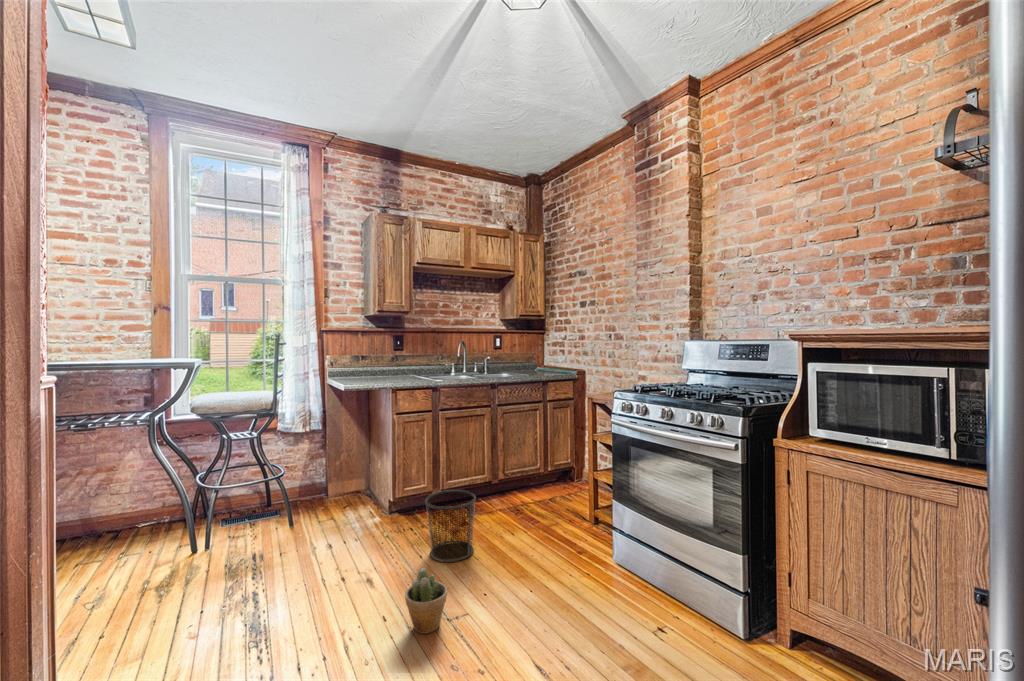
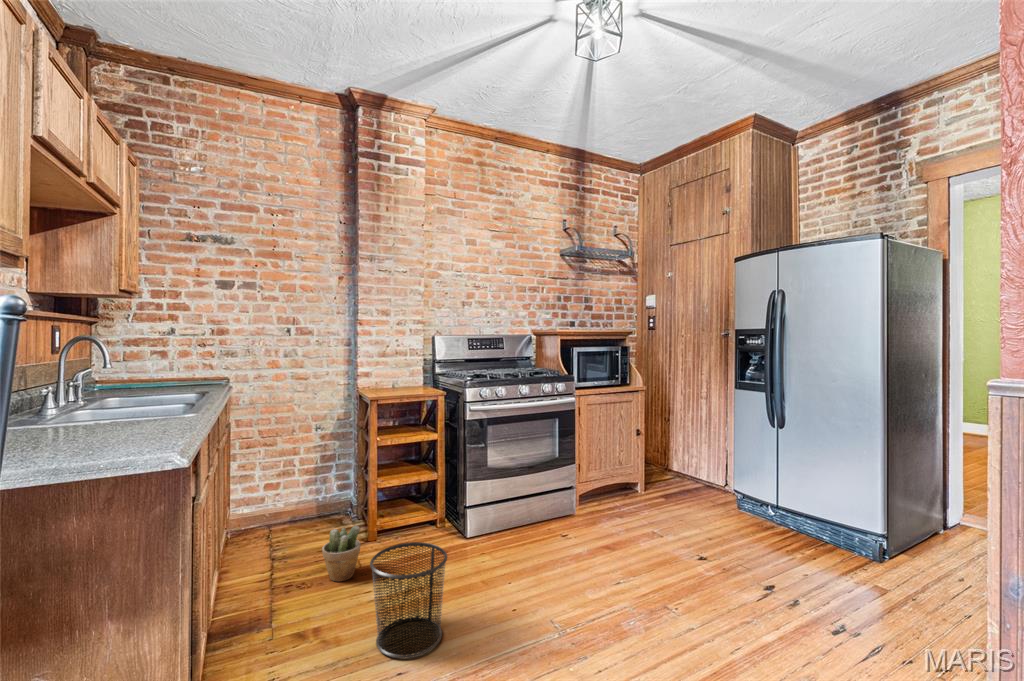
potted plant: present [405,568,447,634] -> present [322,526,361,582]

